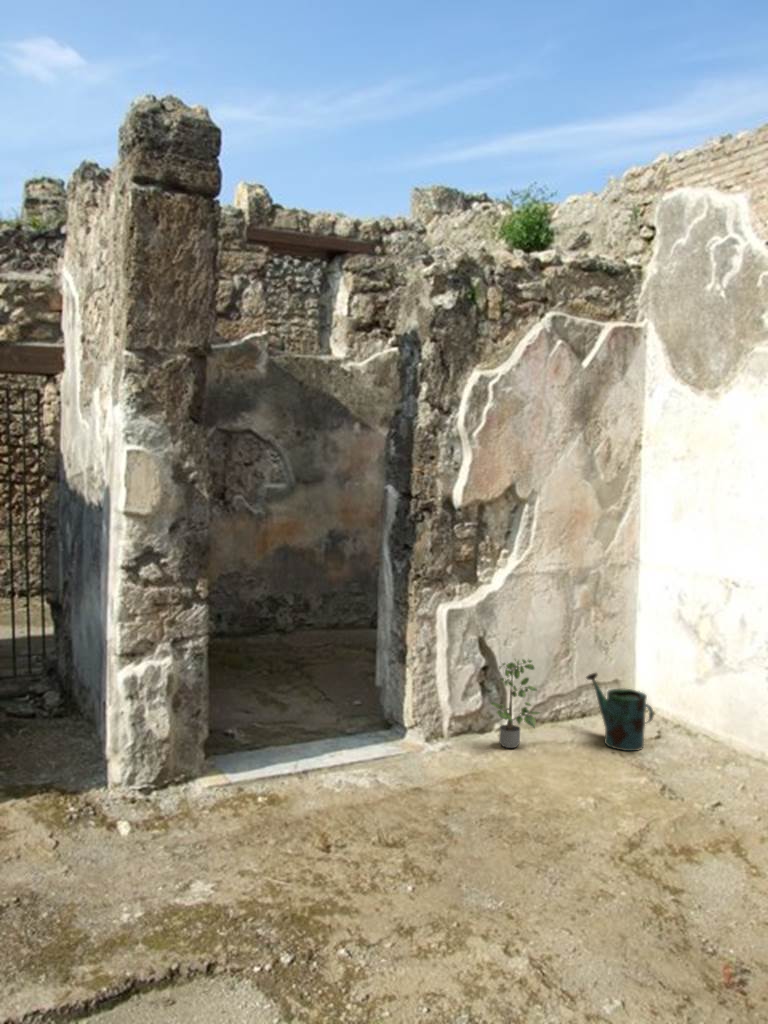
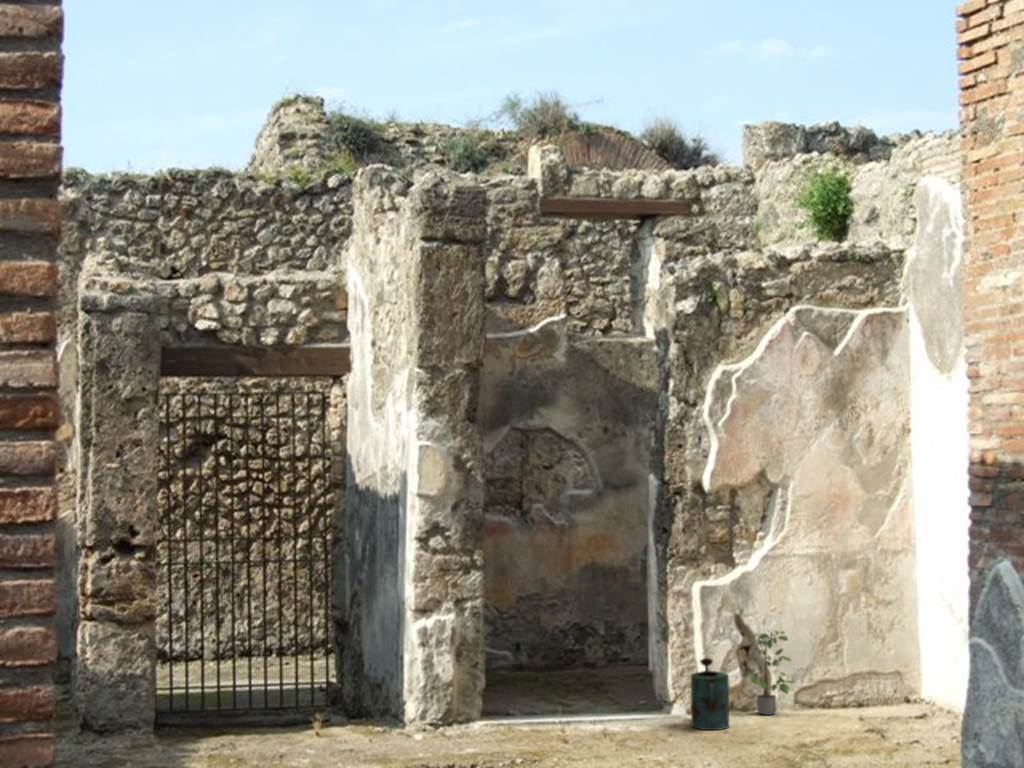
watering can: present [586,673,654,751] -> present [691,658,729,730]

